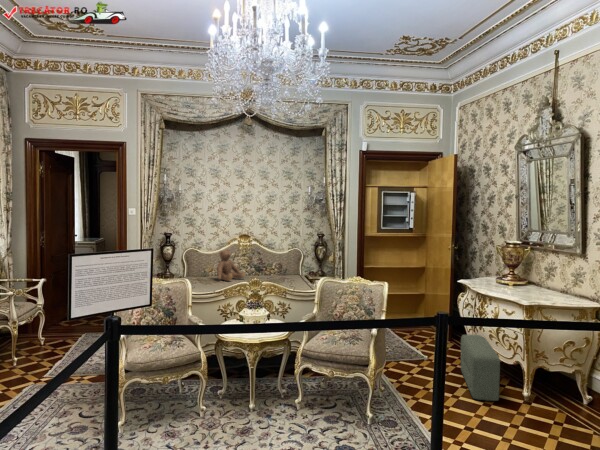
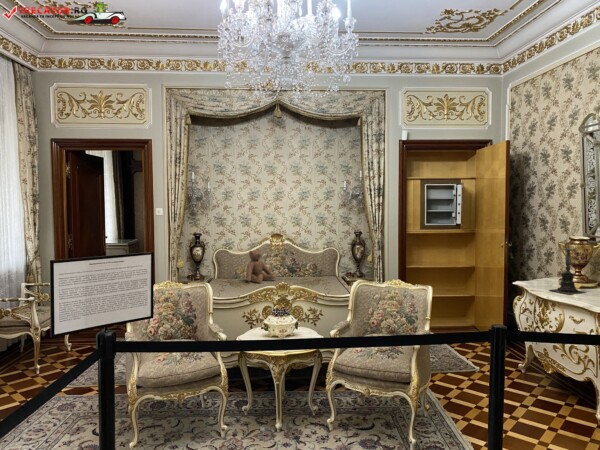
candle holder: none [486,246,517,290] -> present [550,245,585,294]
pouf: present [461,334,500,401] -> none [519,345,569,426]

